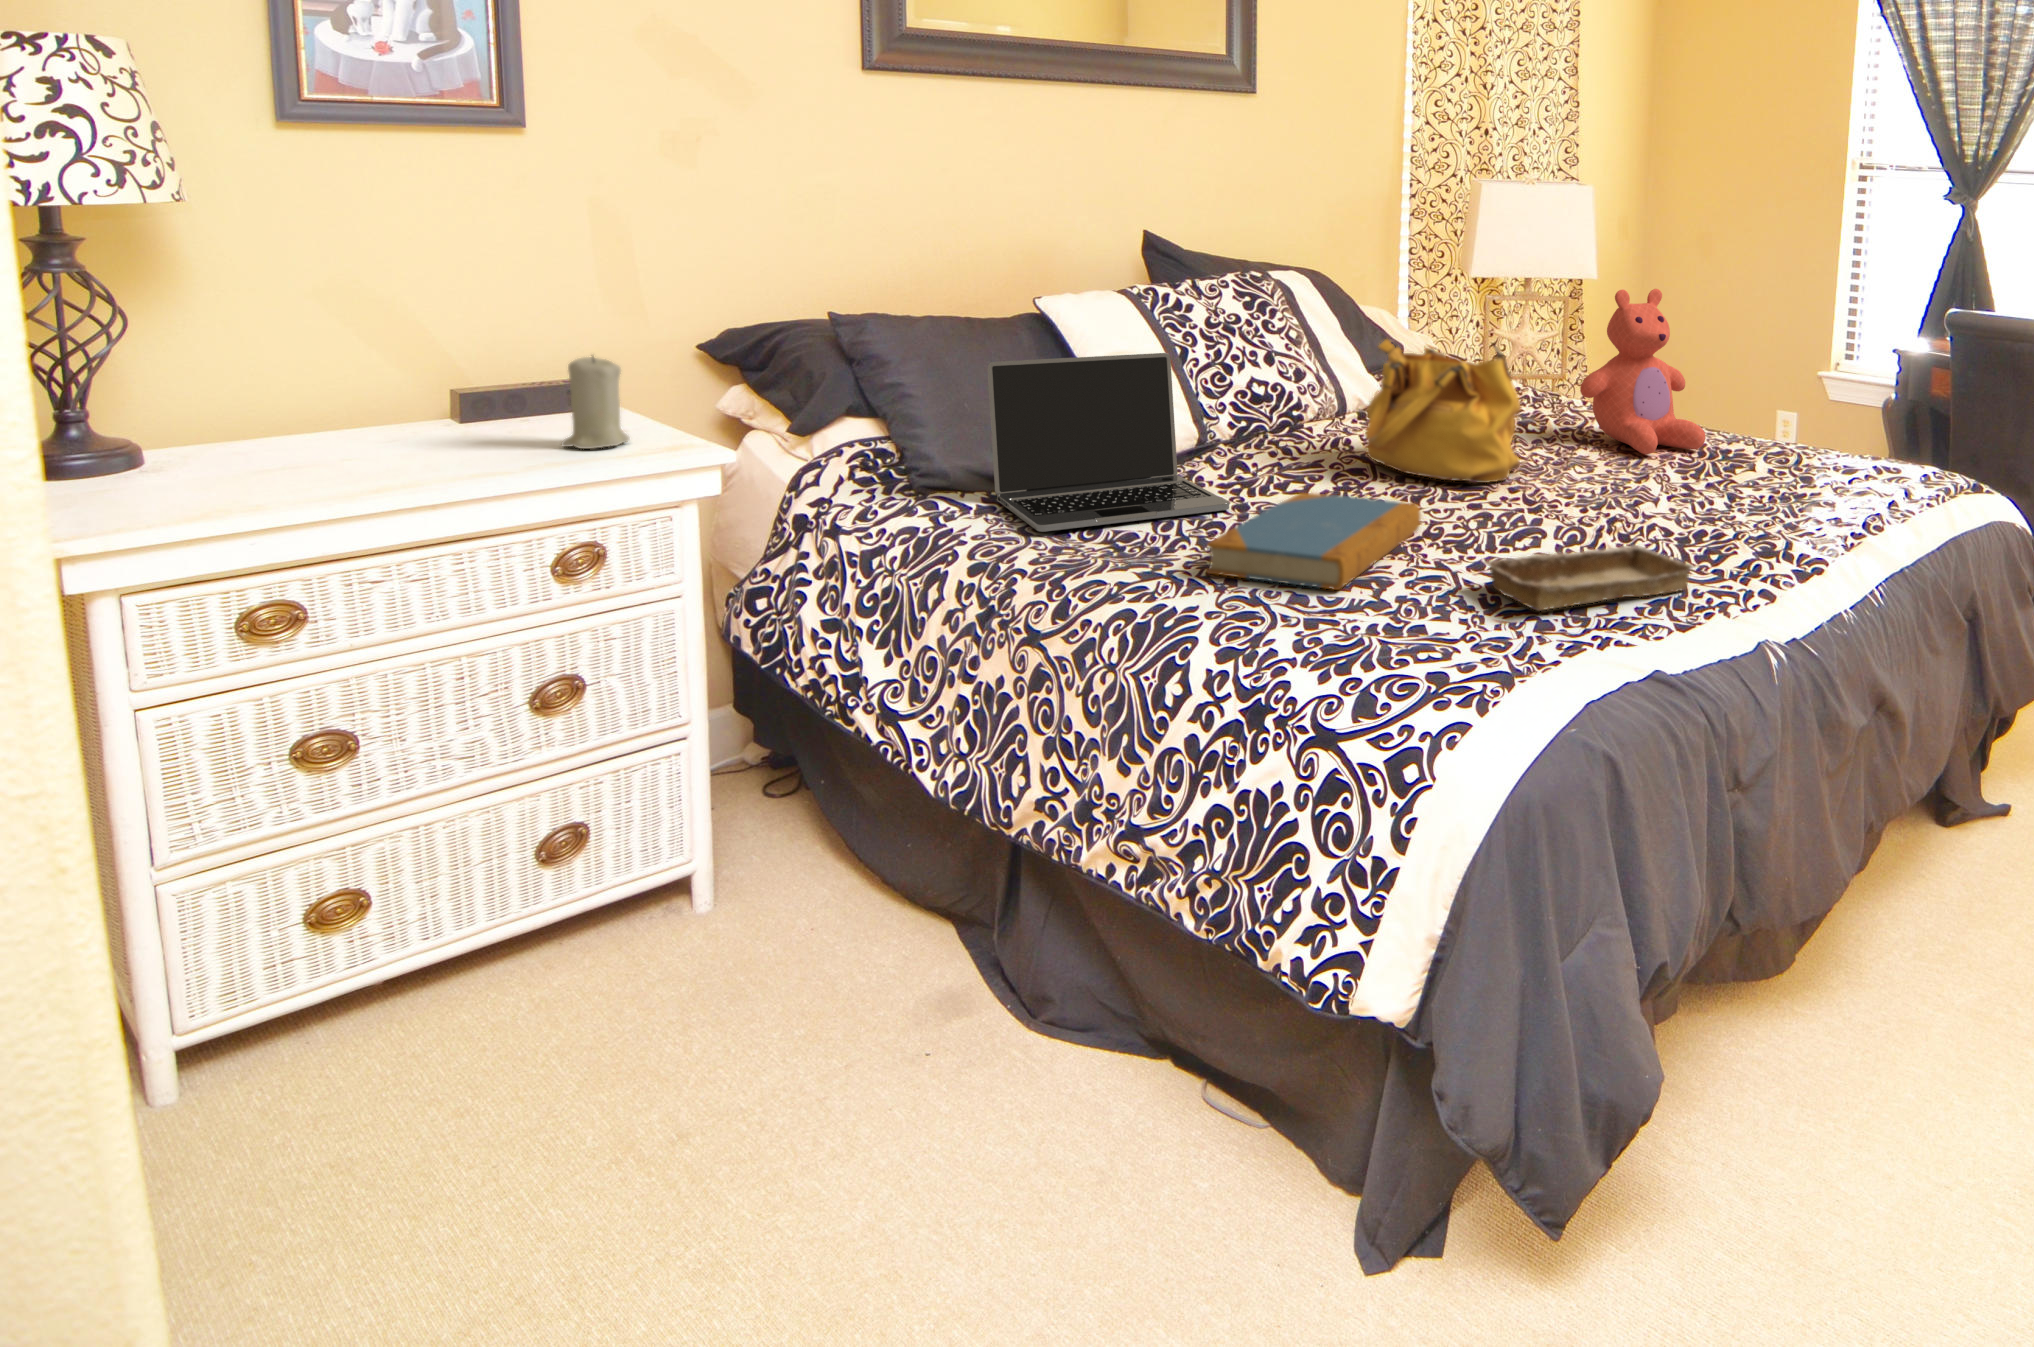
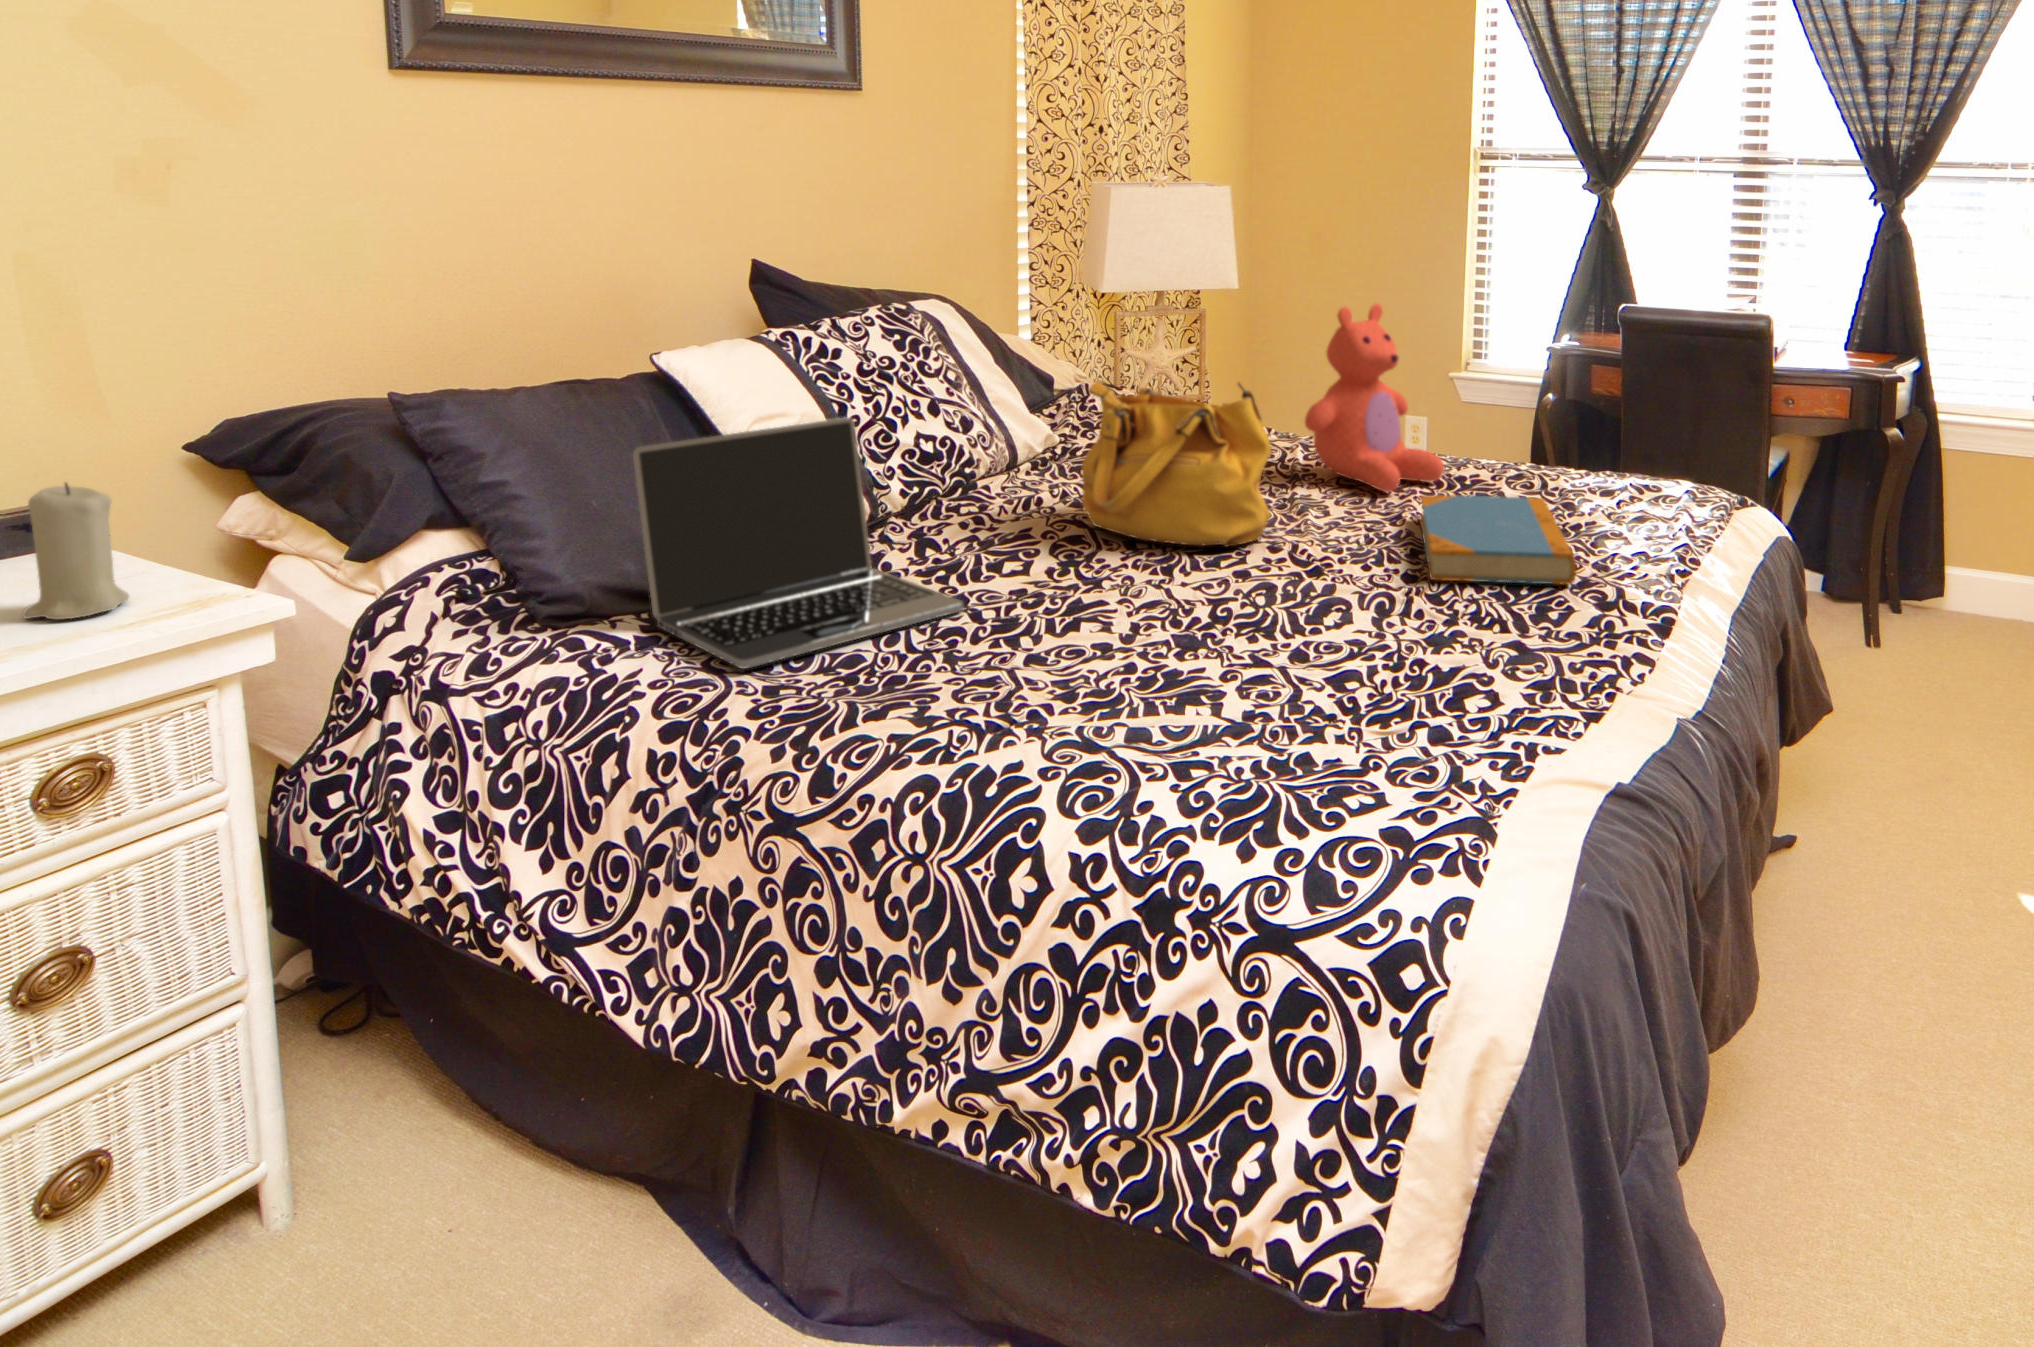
book: present [1207,493,1421,590] -> present [1420,495,1577,585]
tray: present [1484,545,1694,611] -> none [1337,617,1581,718]

